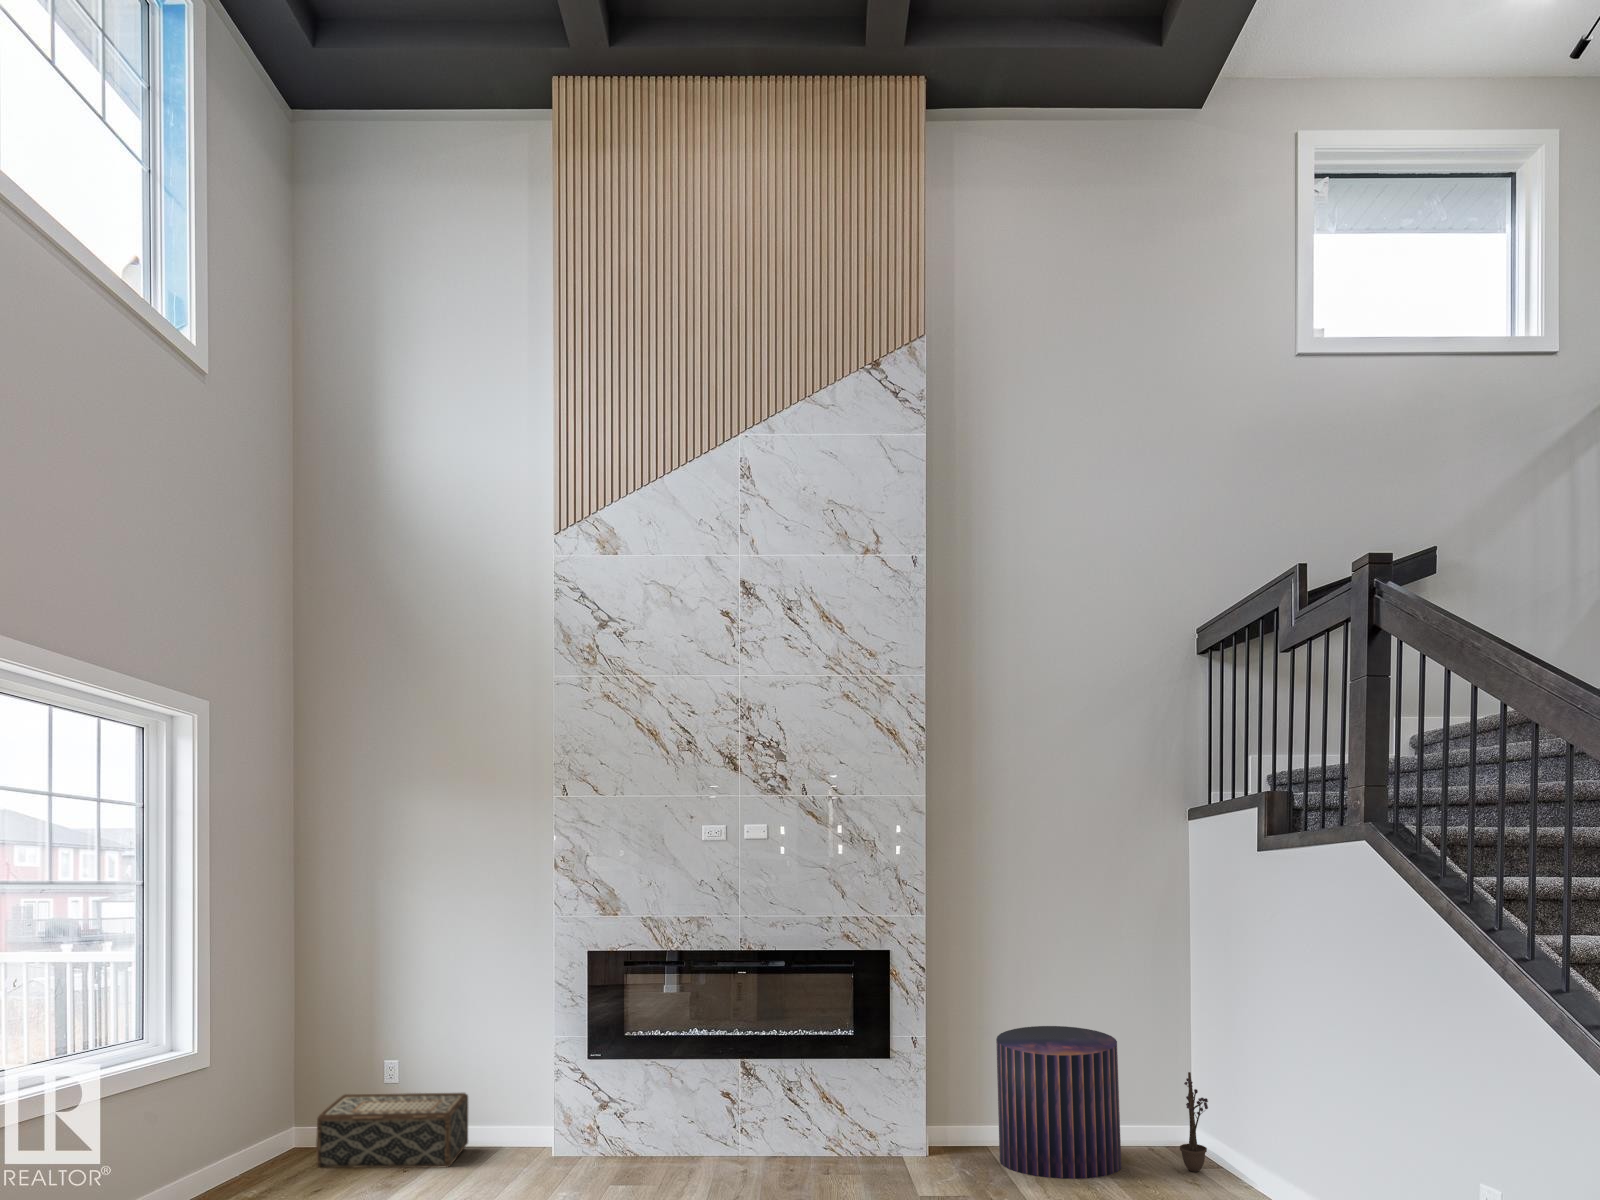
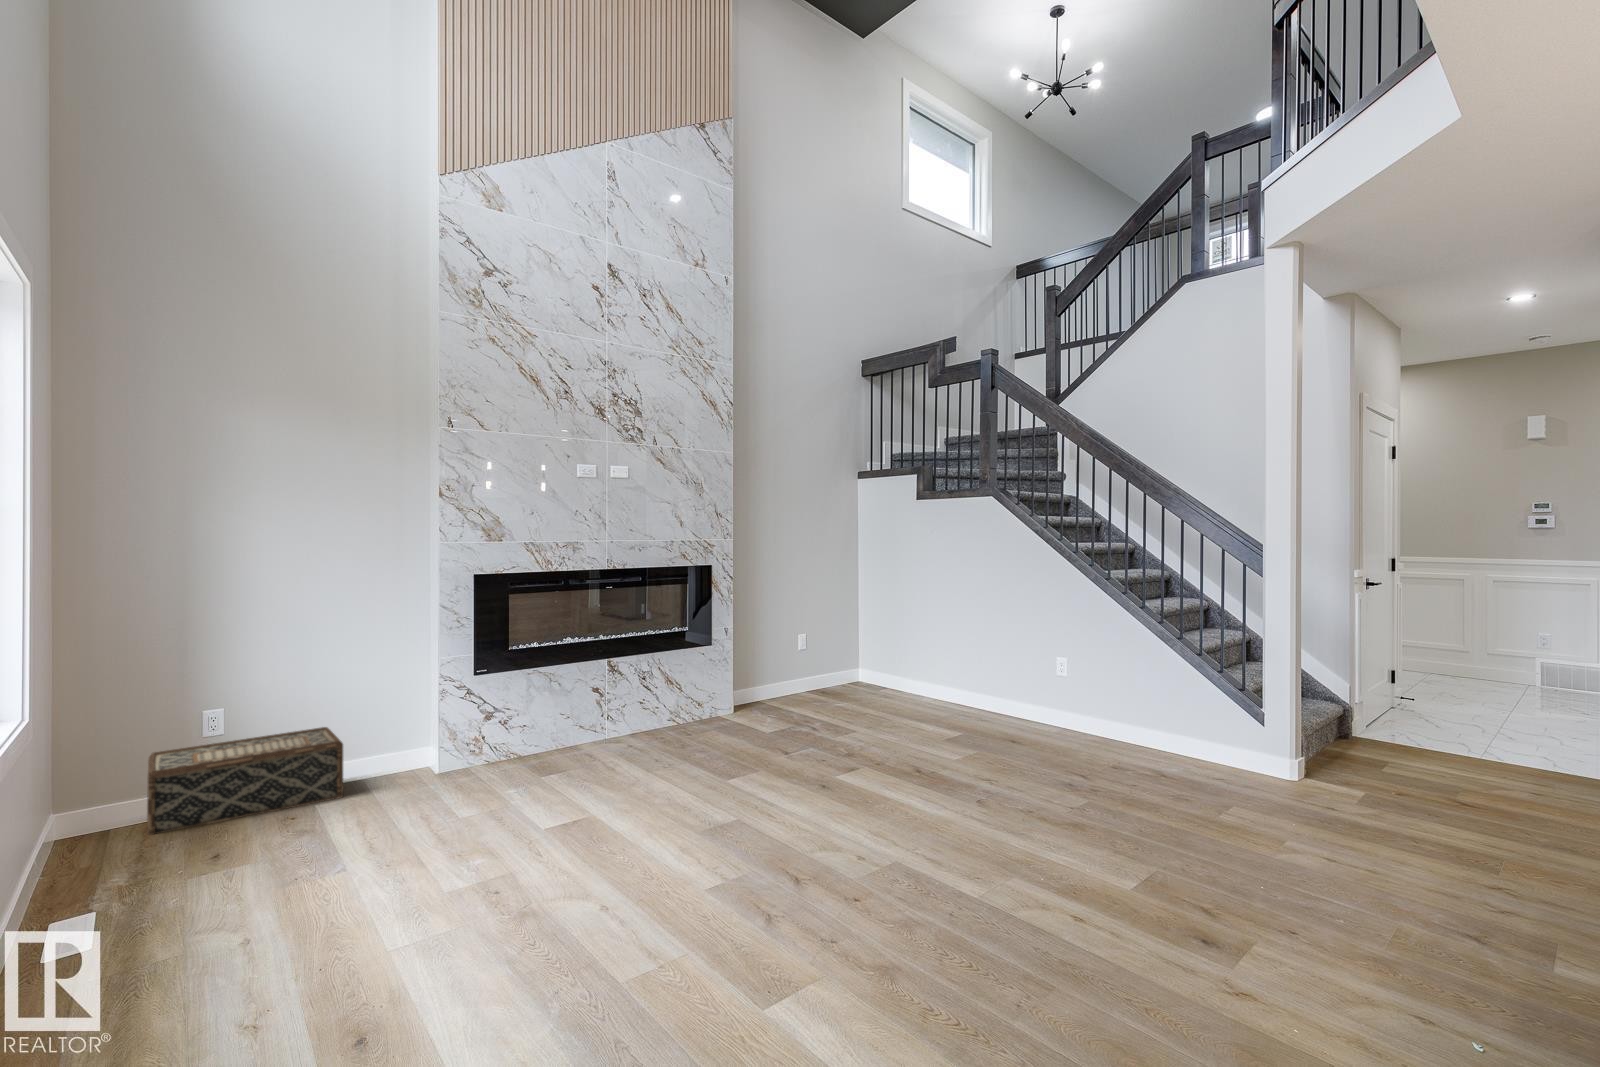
pouf: present [996,1026,1121,1179] -> none [774,619,854,712]
decorative plant: present [1180,1072,1208,1172] -> none [870,635,899,694]

